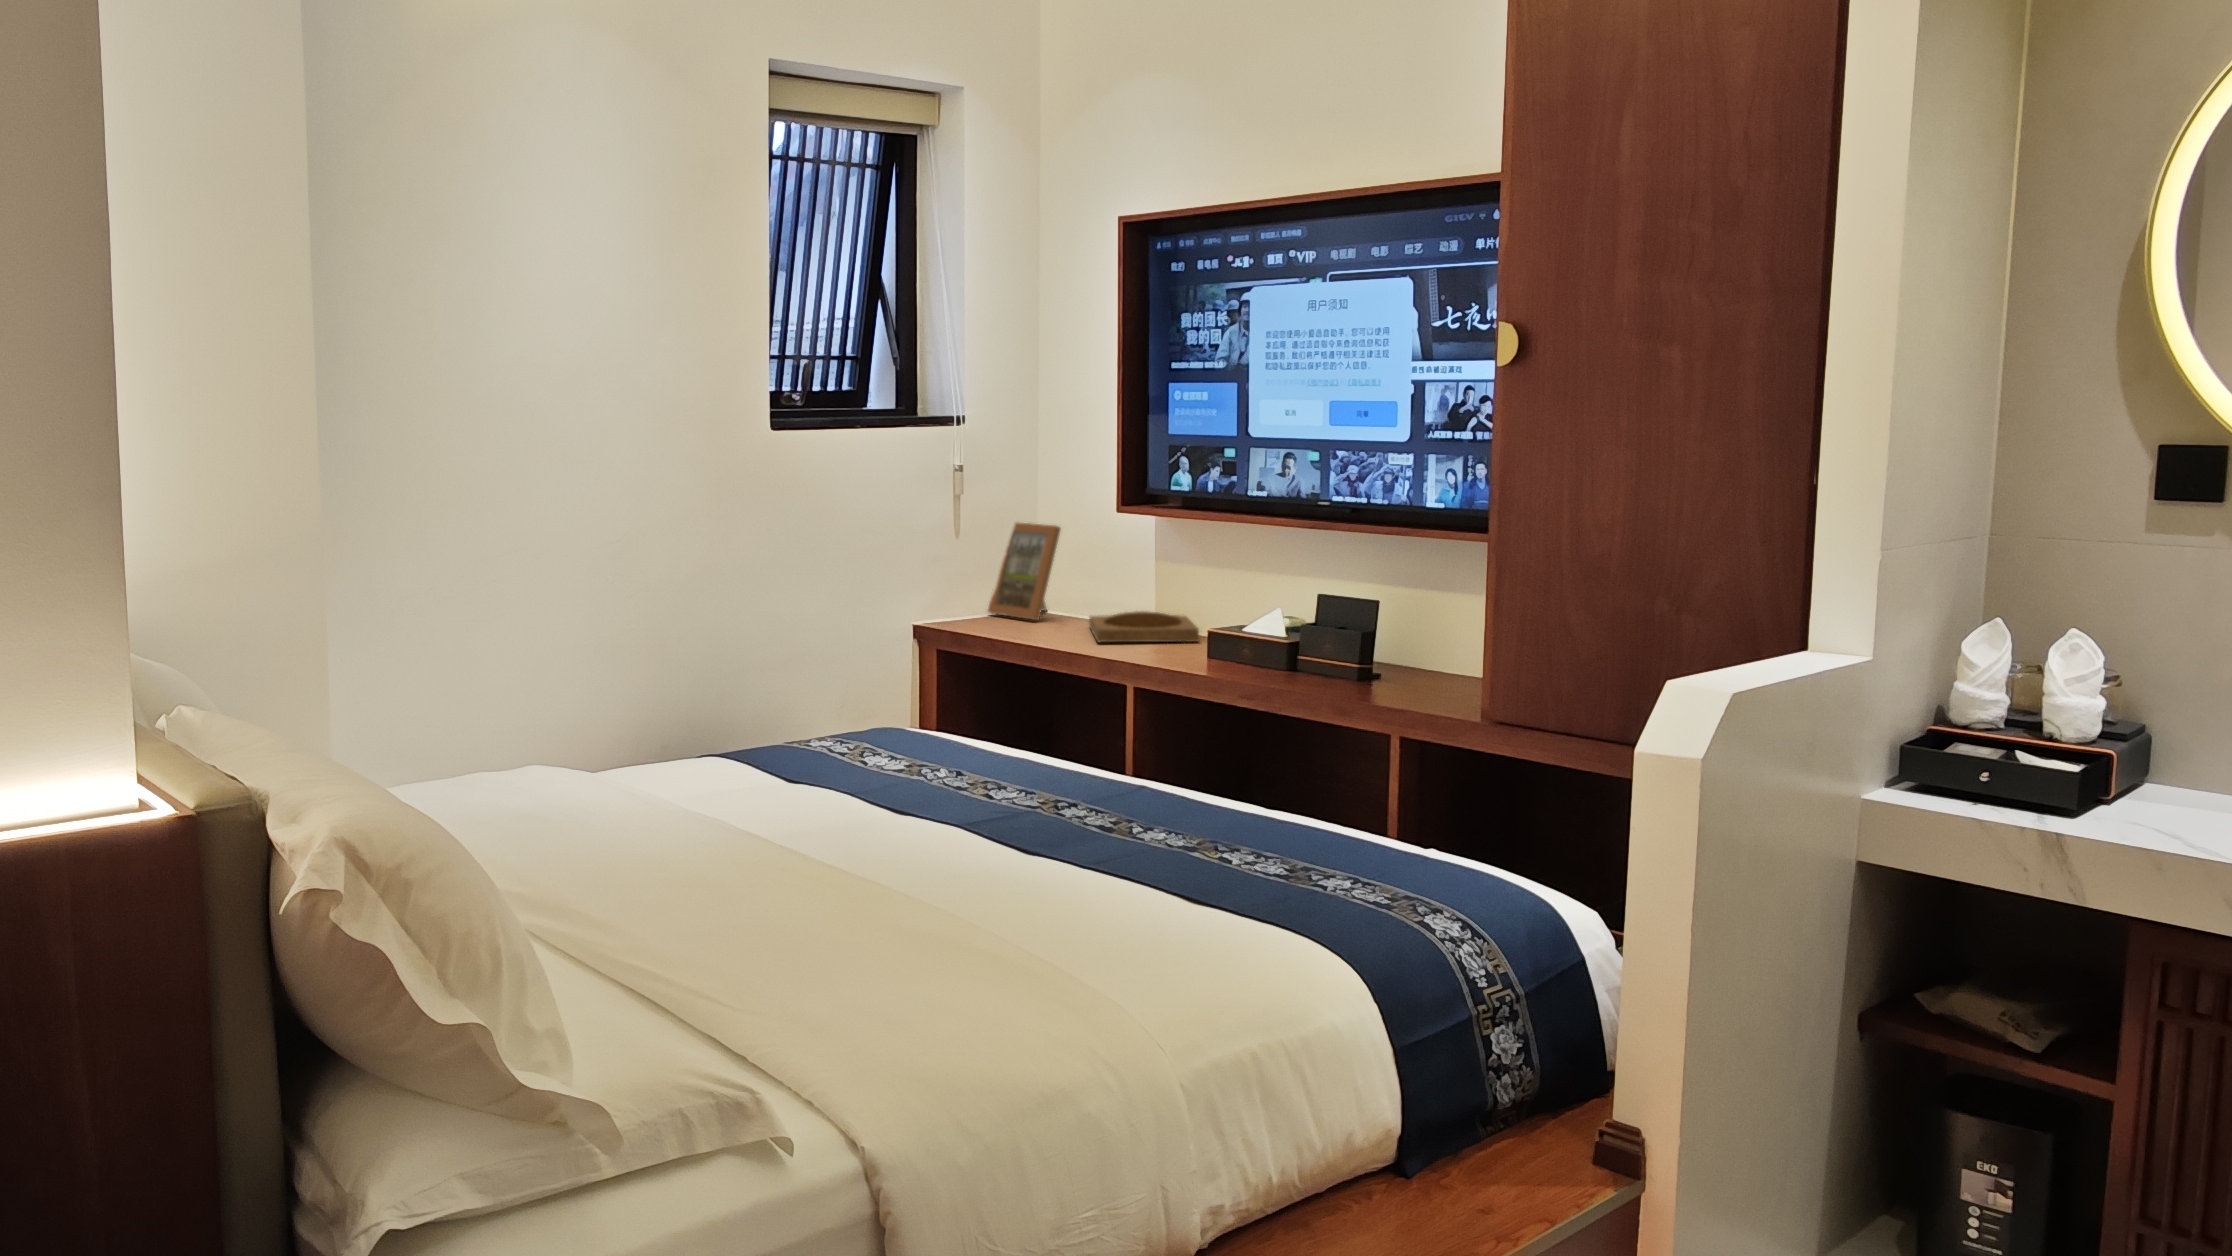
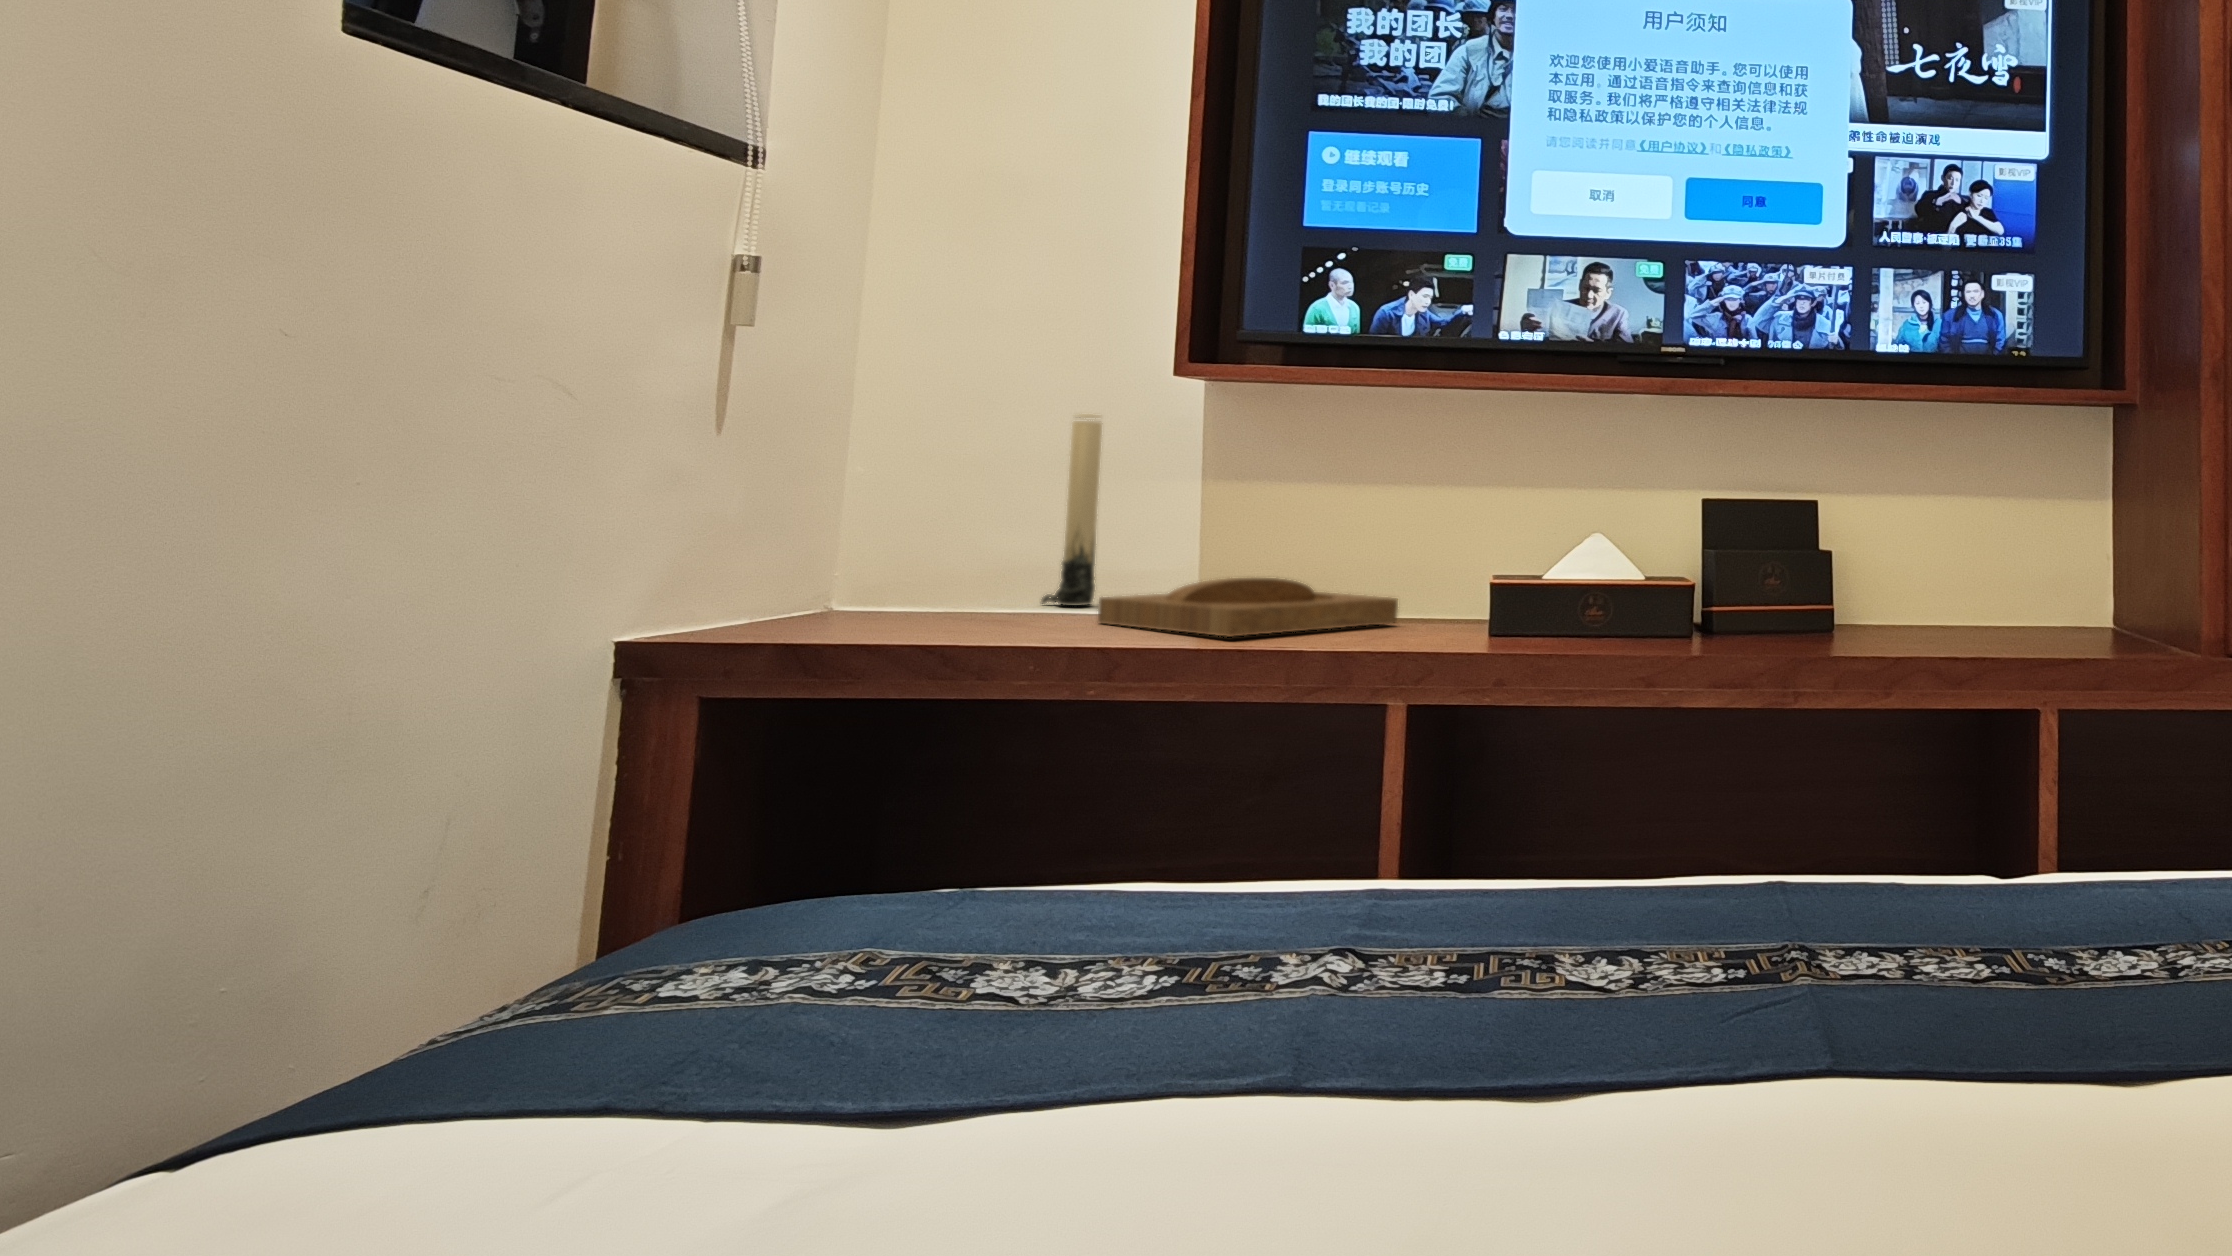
picture frame: present [988,523,1061,620] -> none [776,407,988,621]
candle: none [1109,523,1128,615] -> present [1042,414,1102,606]

